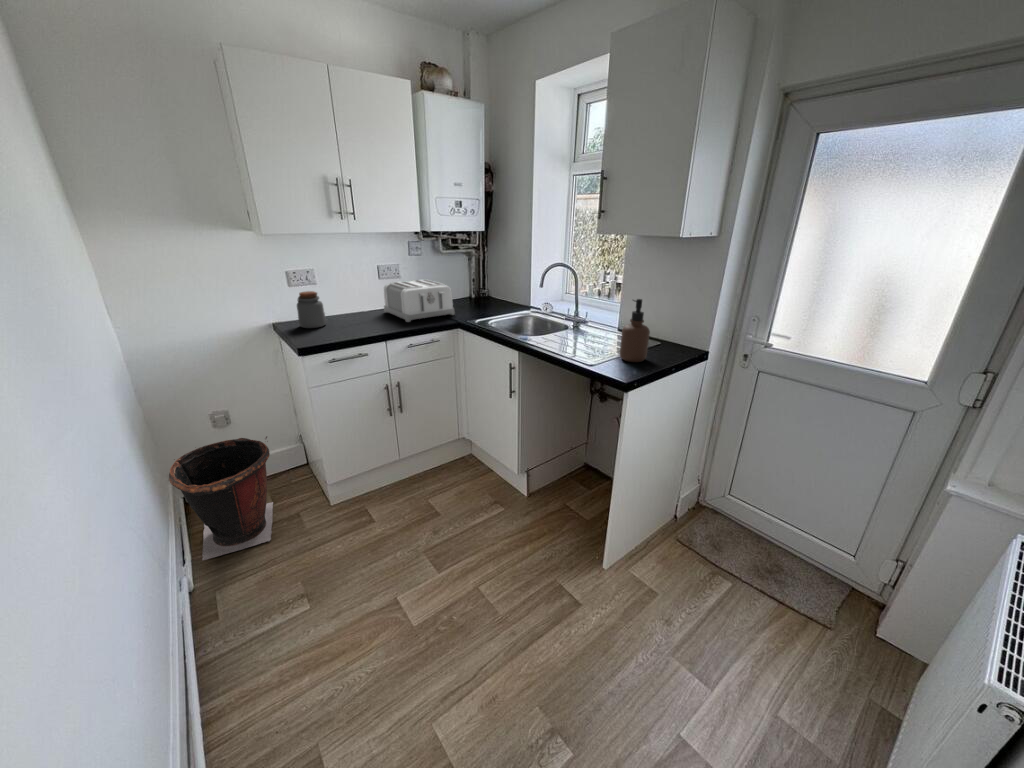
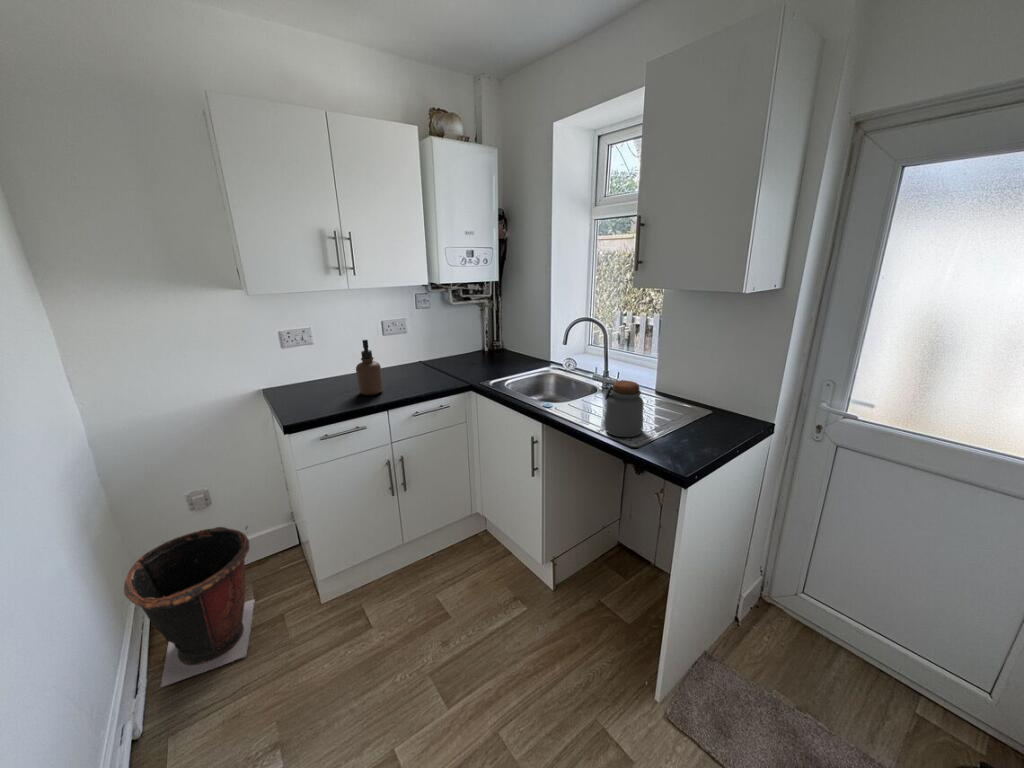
toaster: present [384,279,454,322] -> none [388,335,467,385]
jar: present [297,291,326,328] -> present [604,380,644,437]
soap dispenser: present [620,299,650,362] -> present [356,340,383,395]

